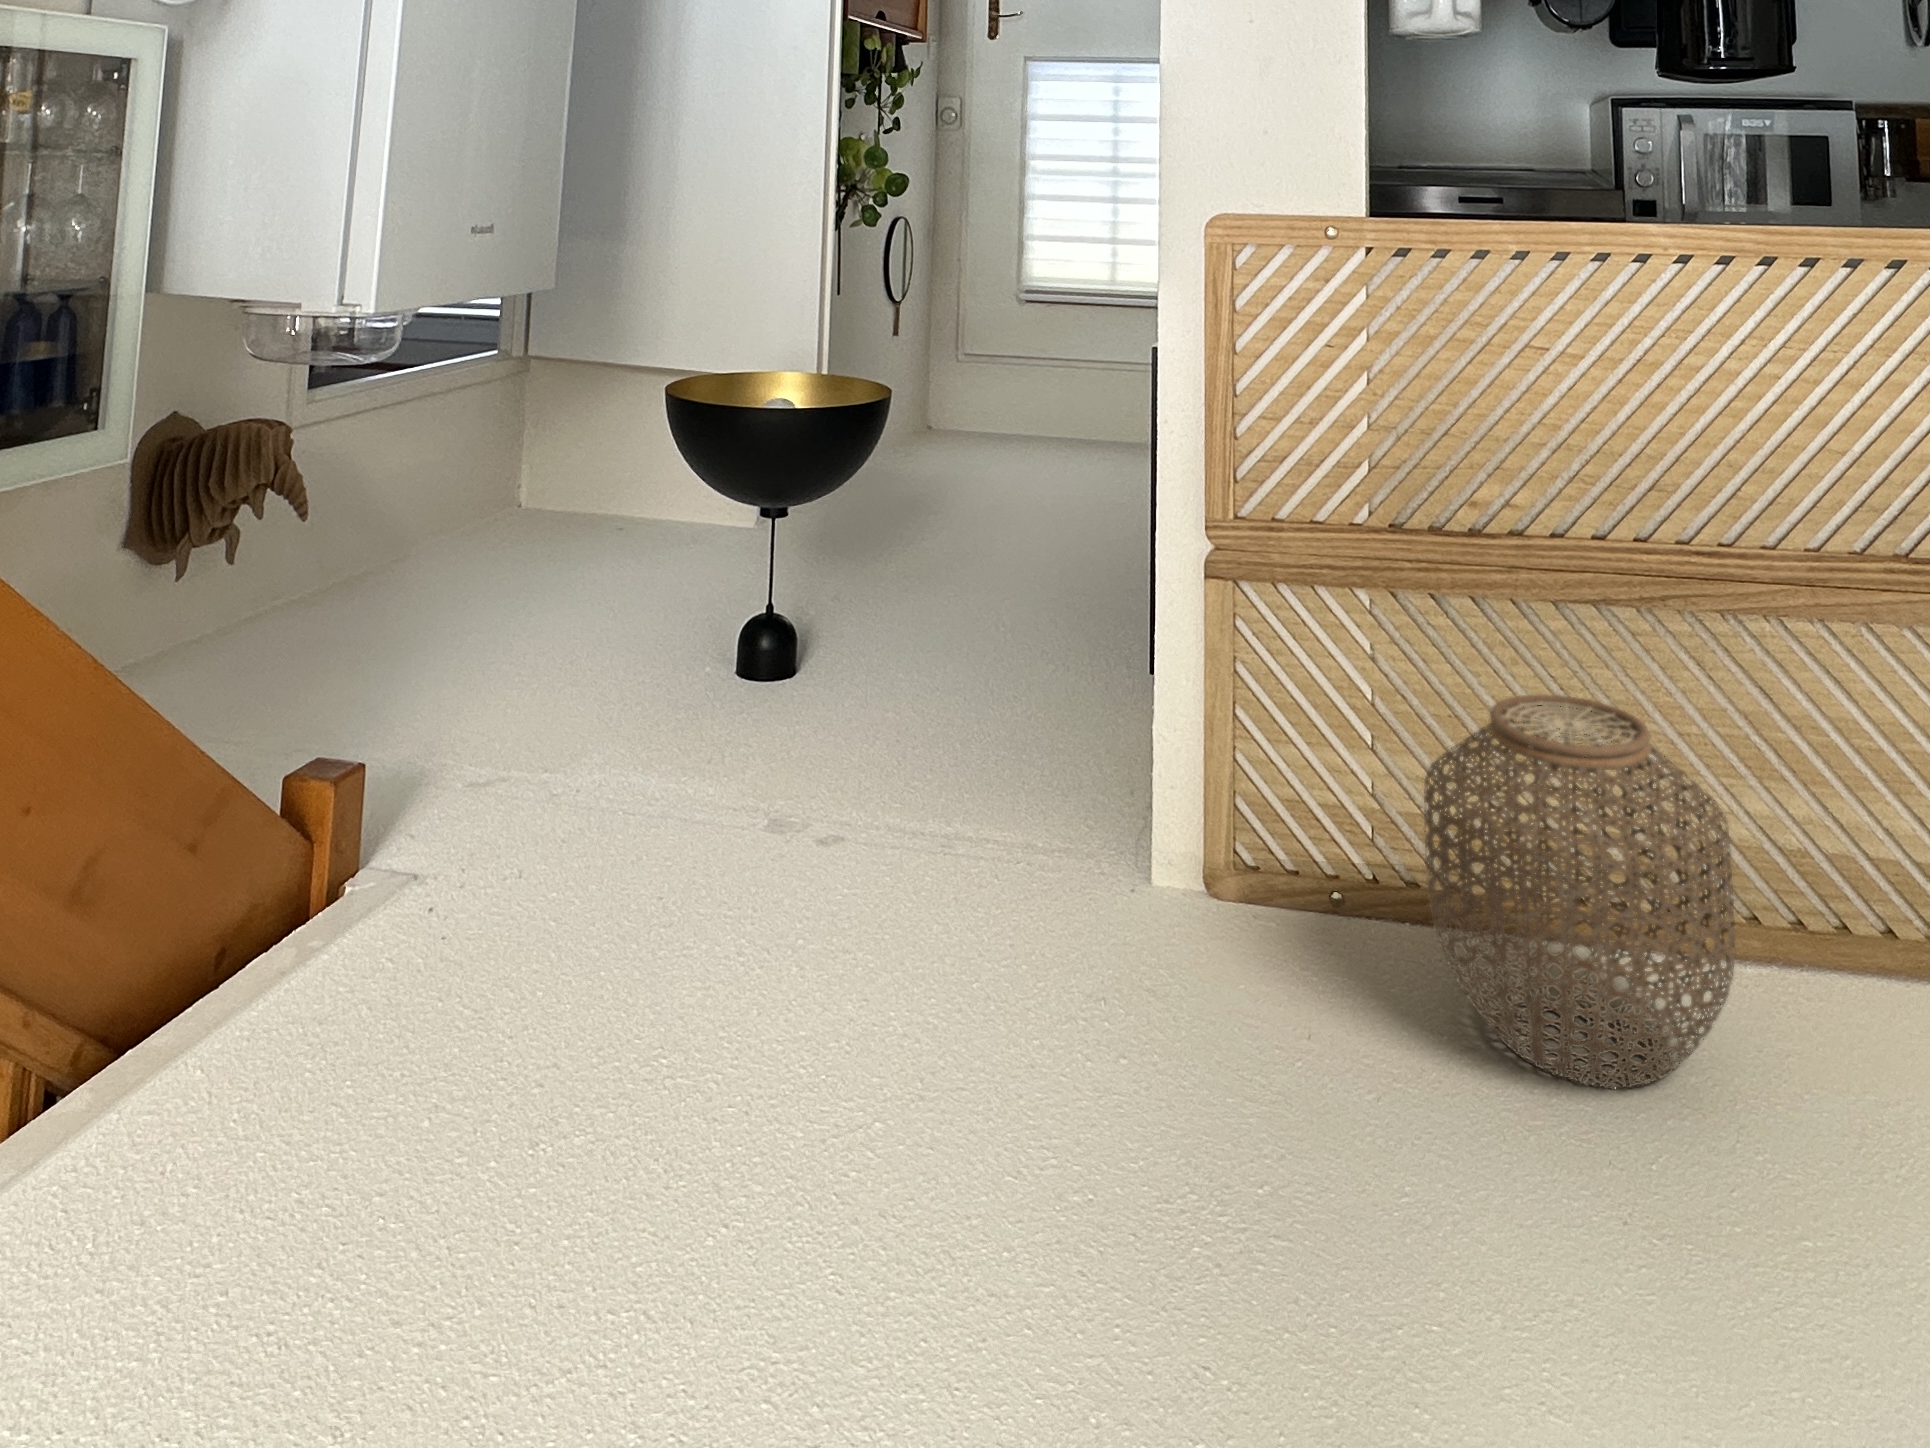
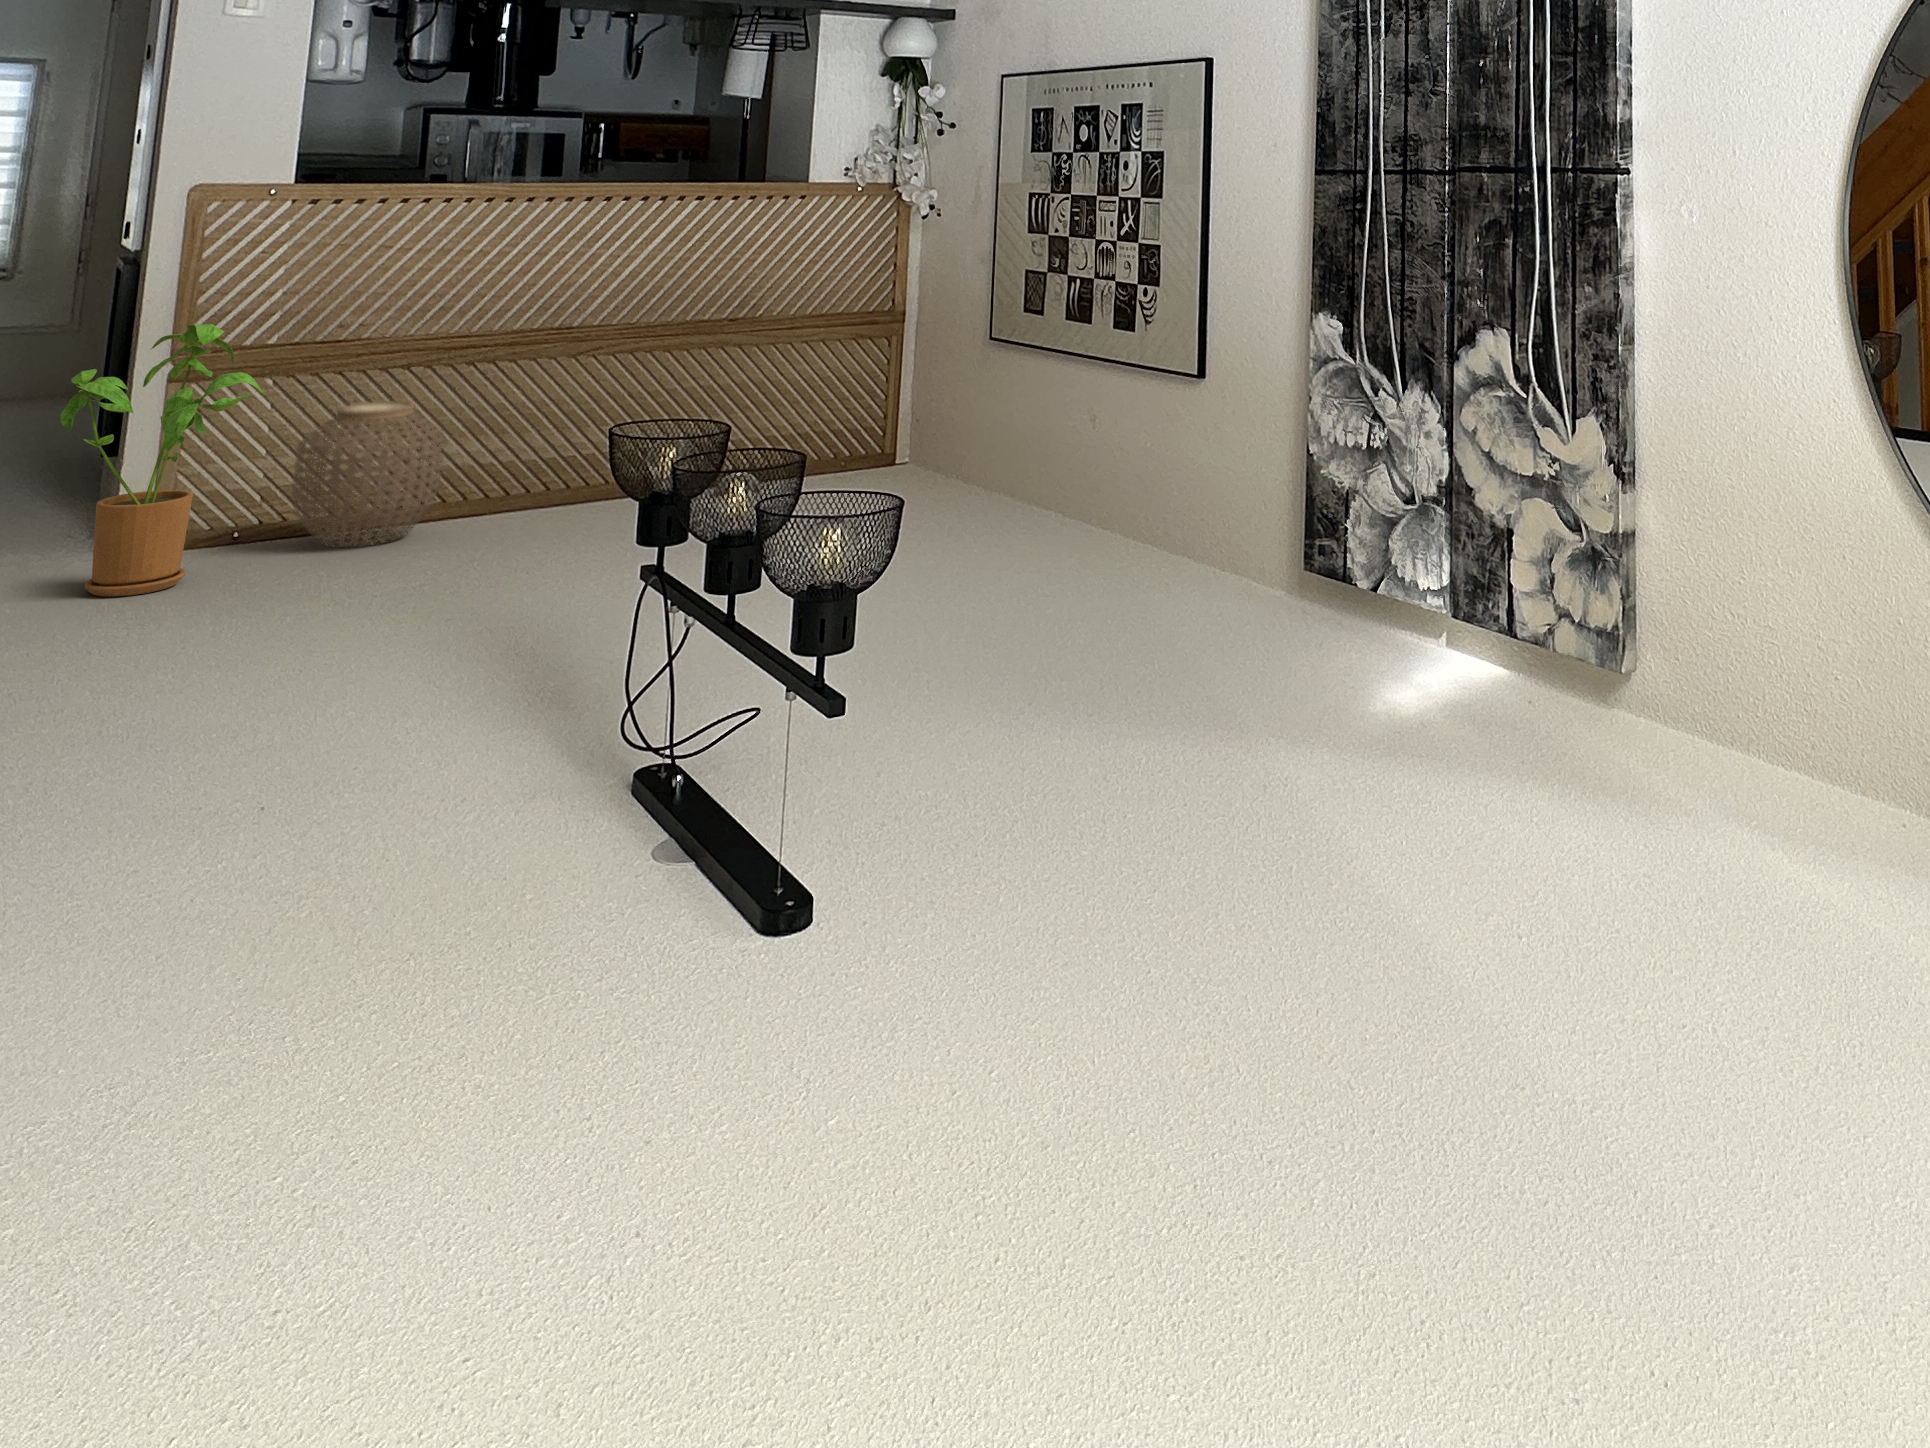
house plant: none [967,504,1311,1158] -> present [60,324,265,597]

